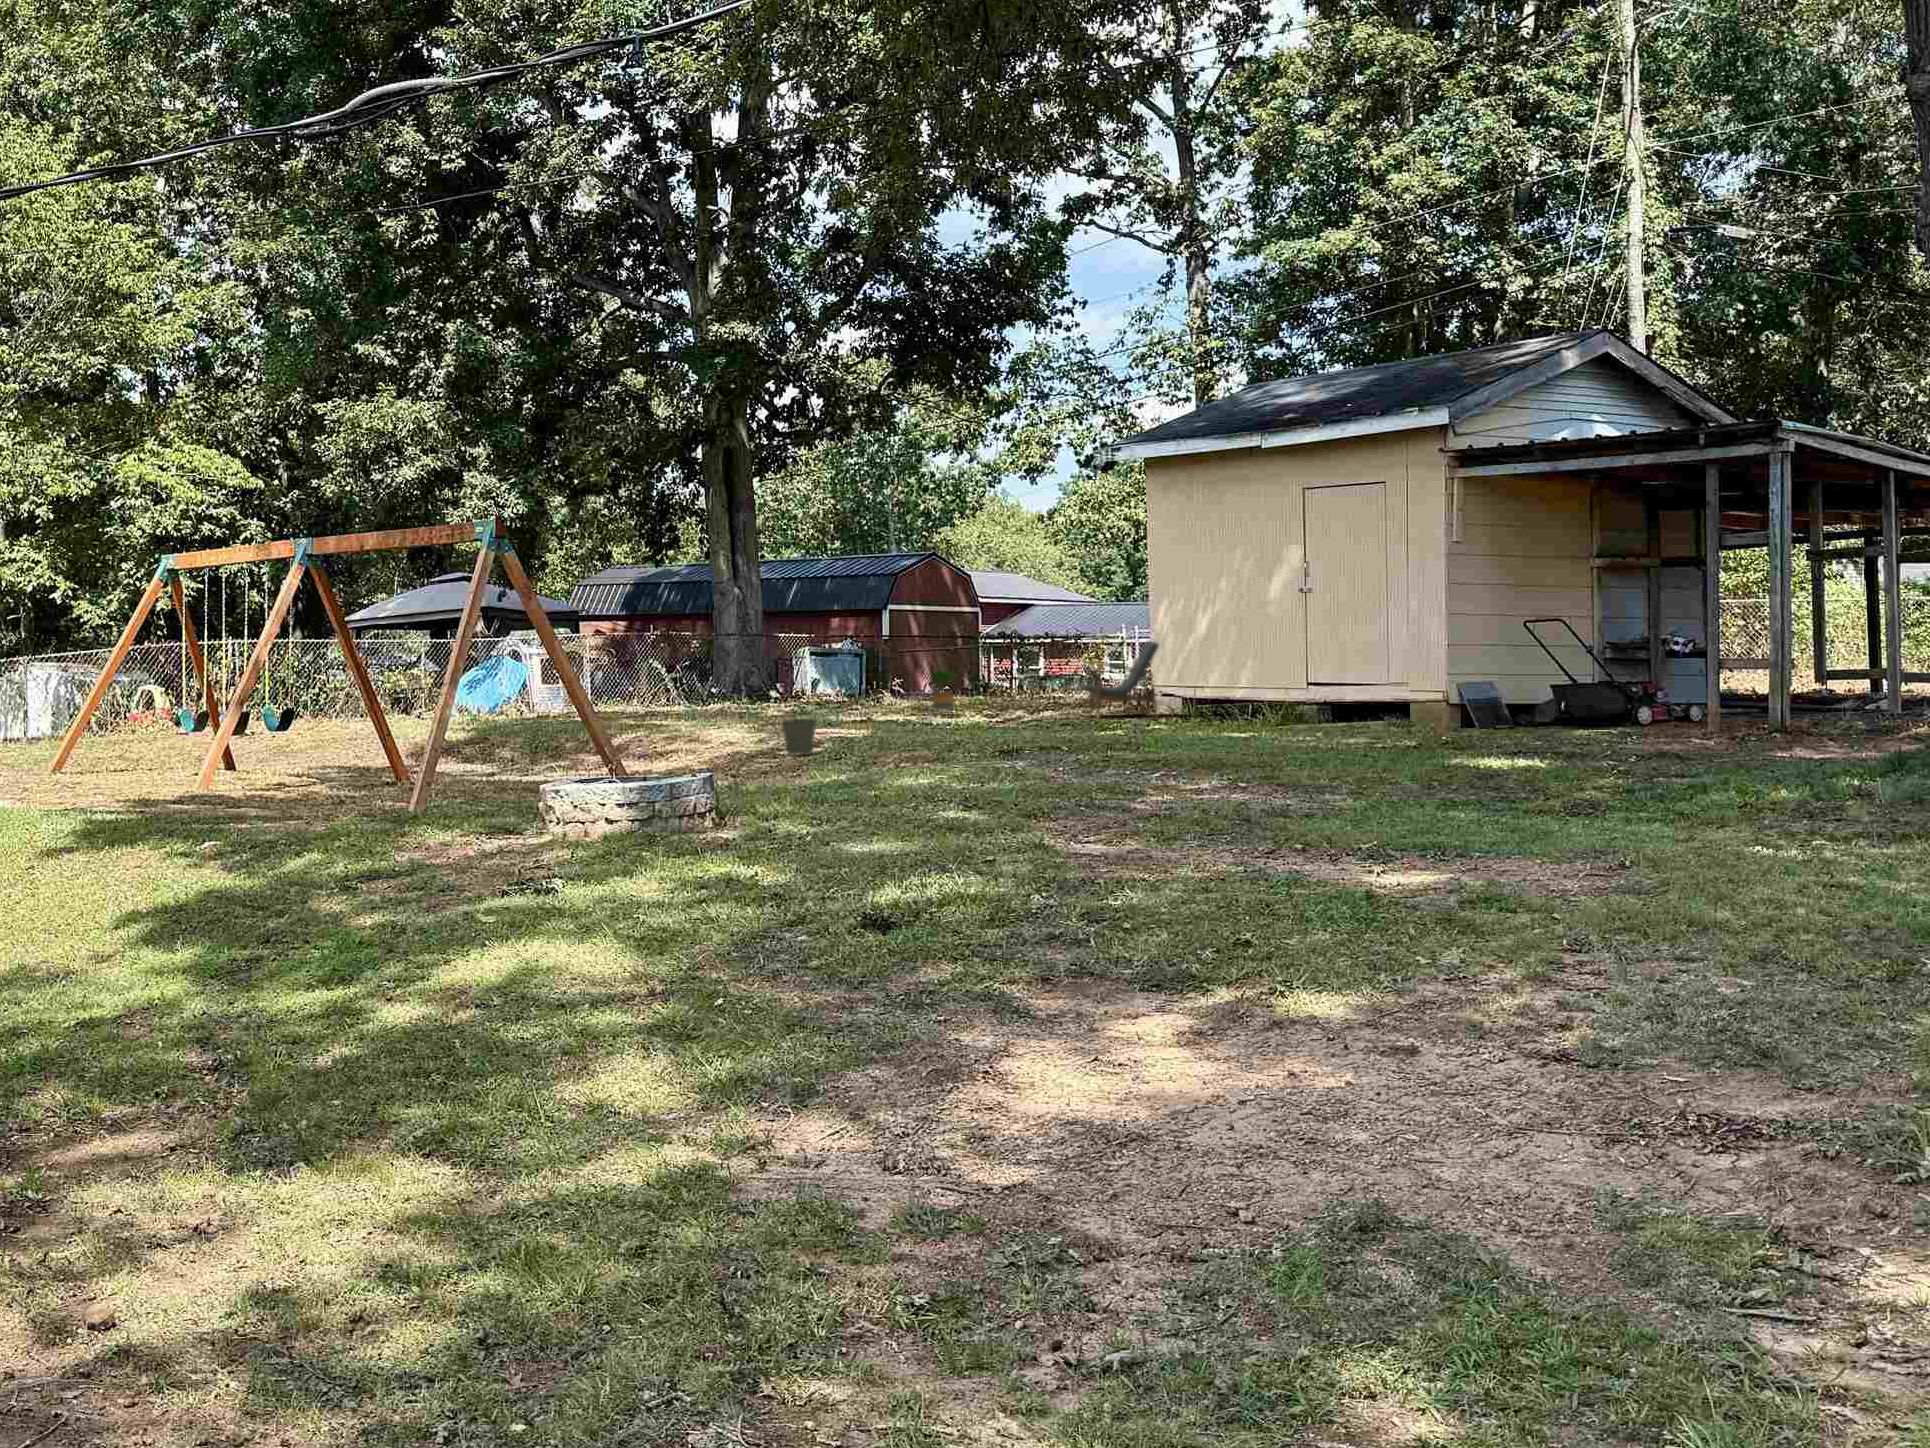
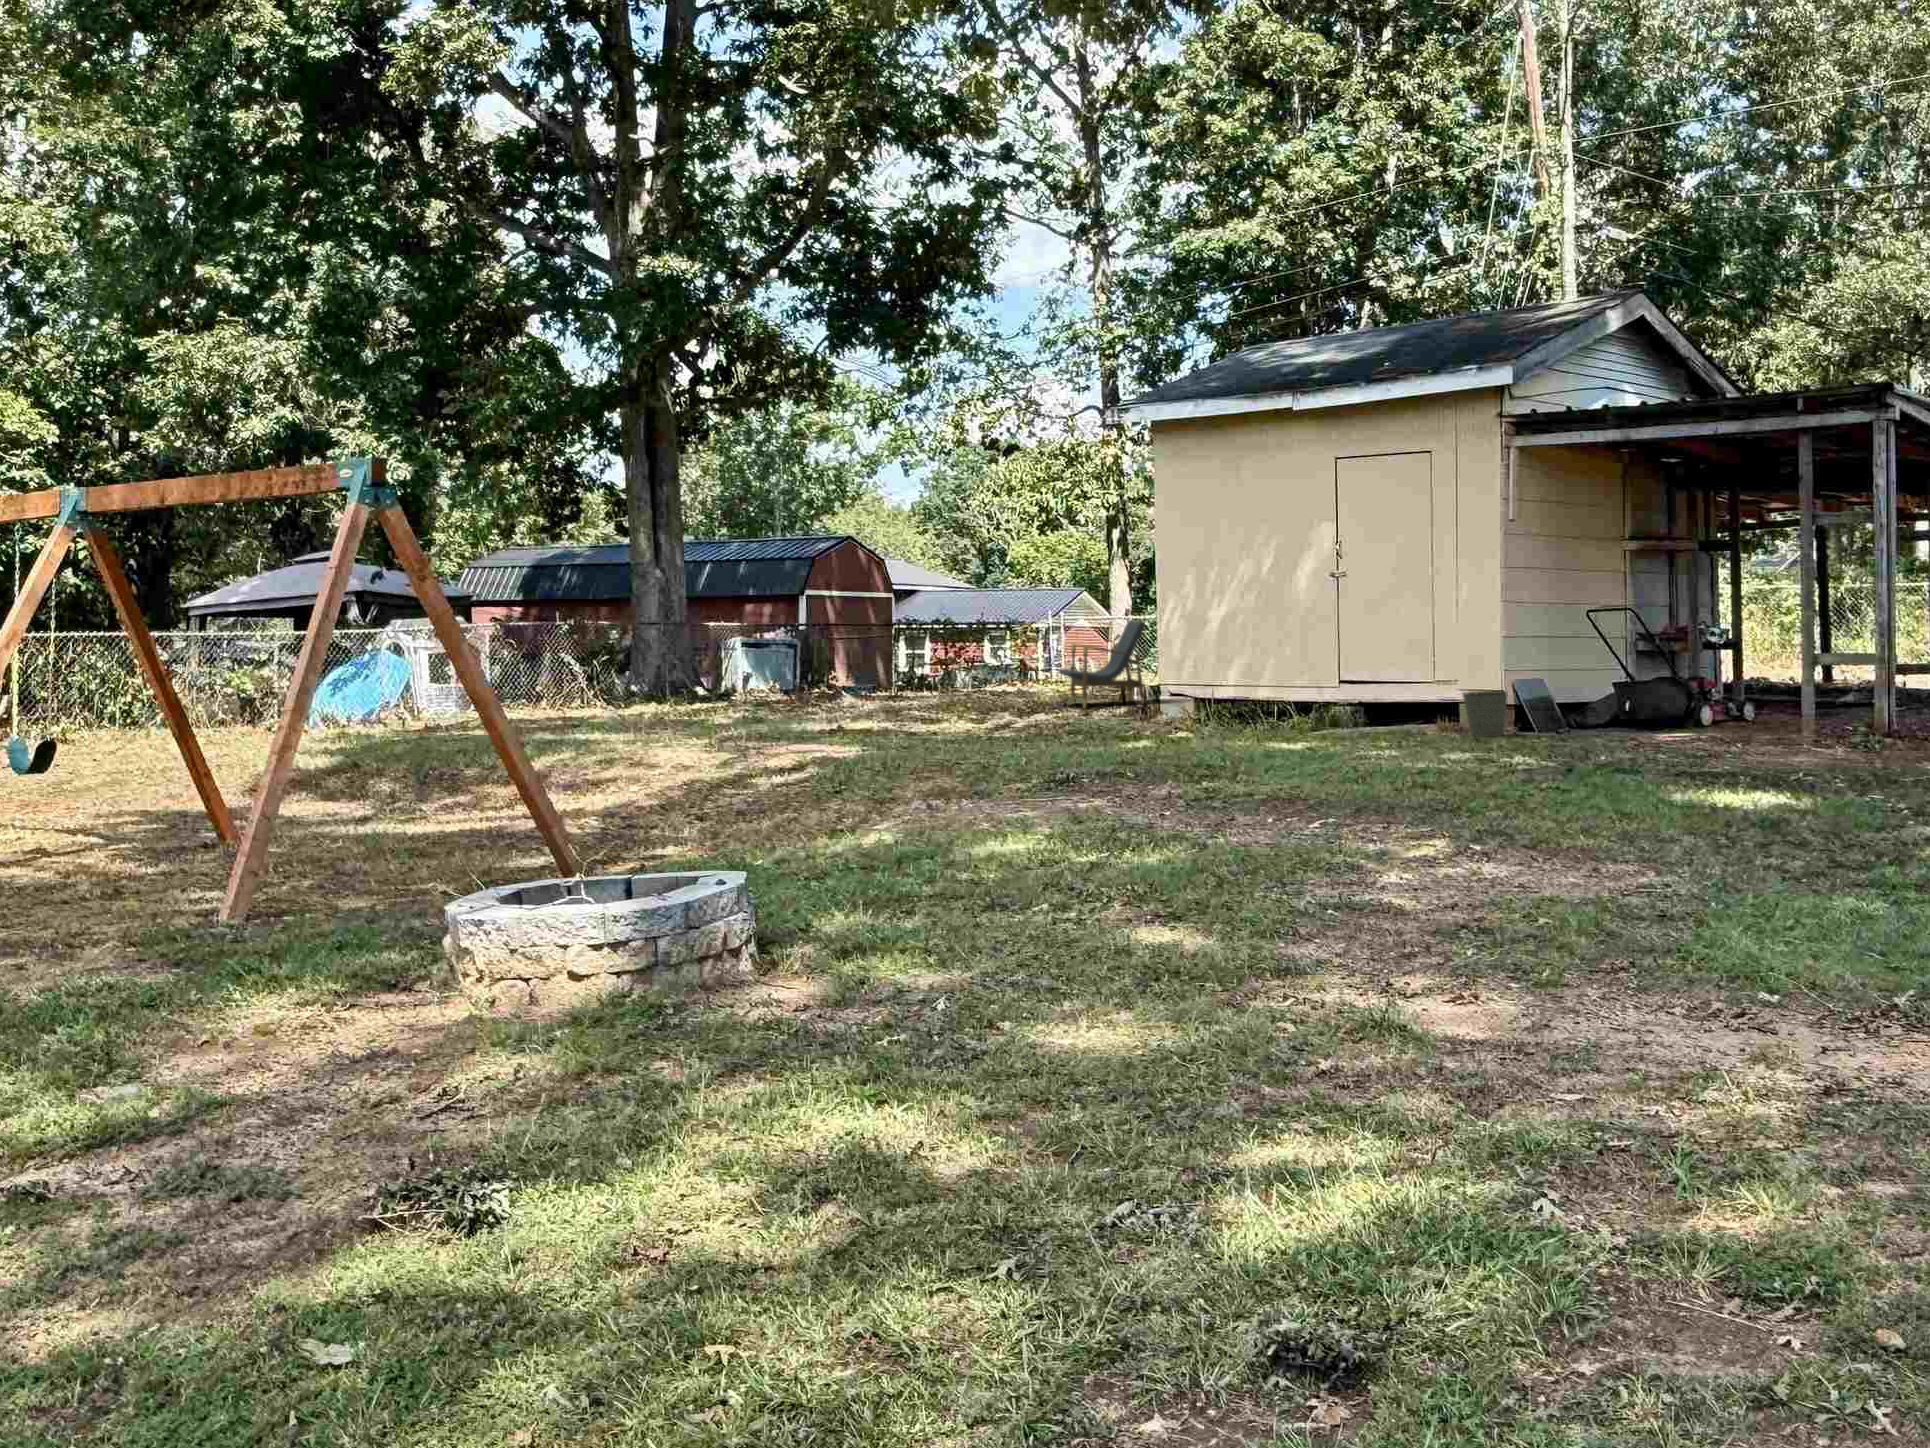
potted tree: present [932,670,956,711] -> none [893,657,923,704]
bucket: present [781,719,816,755] -> present [1463,690,1507,737]

